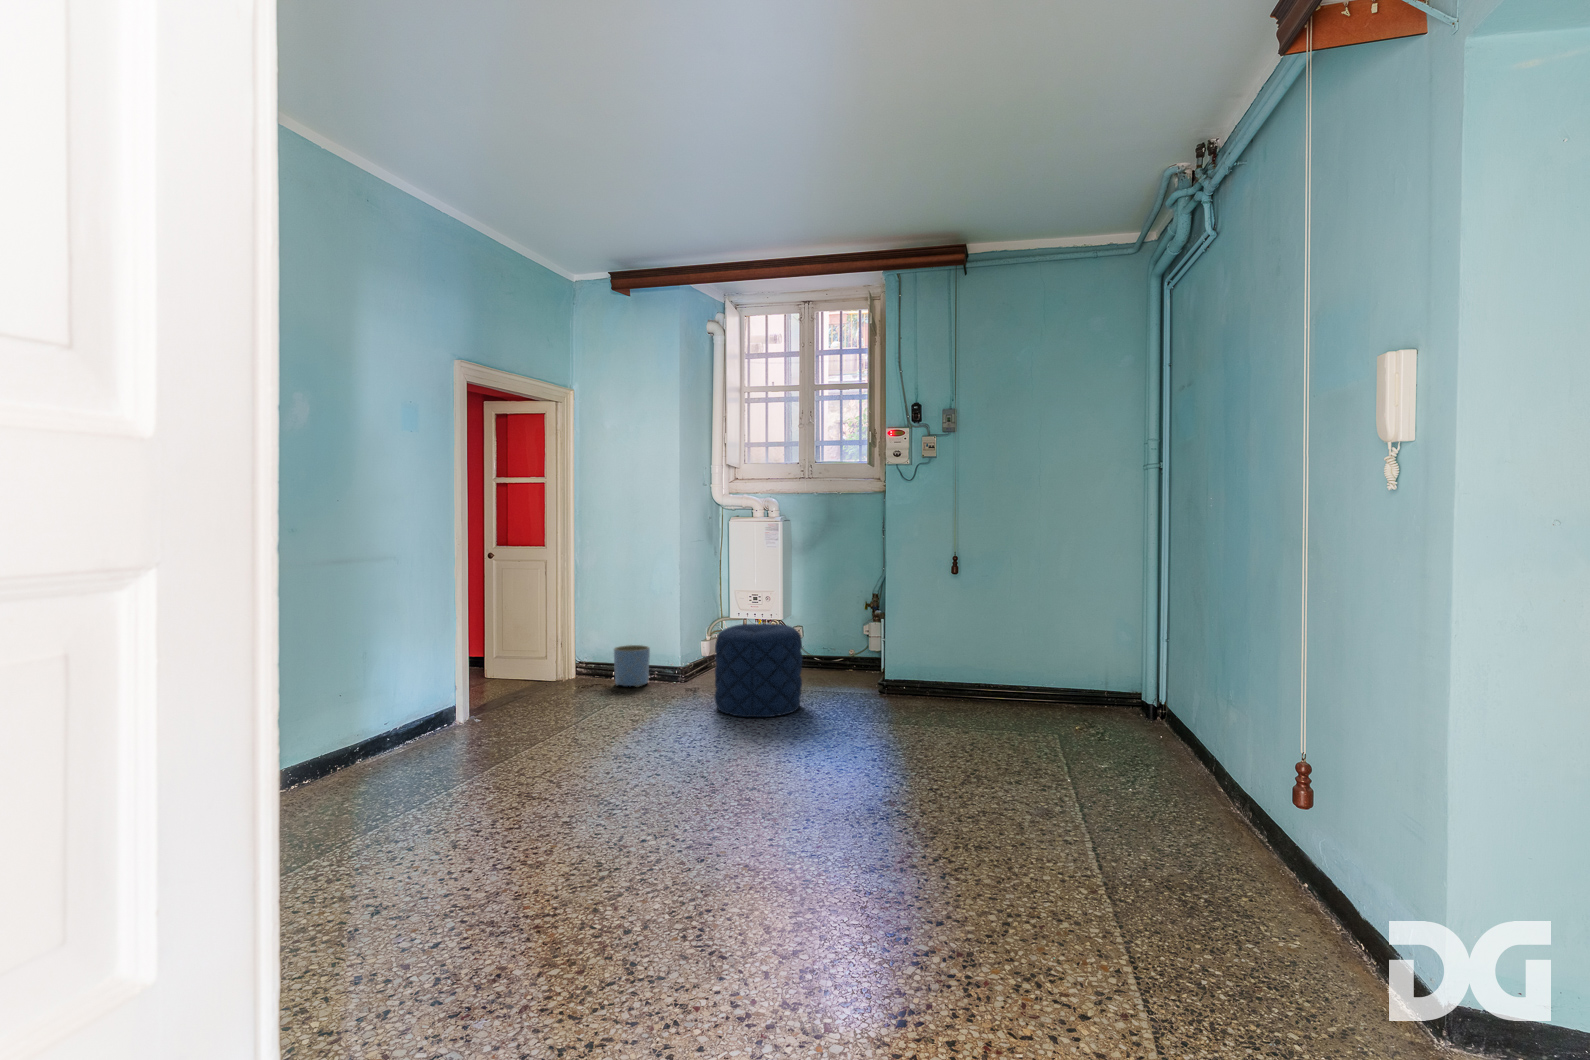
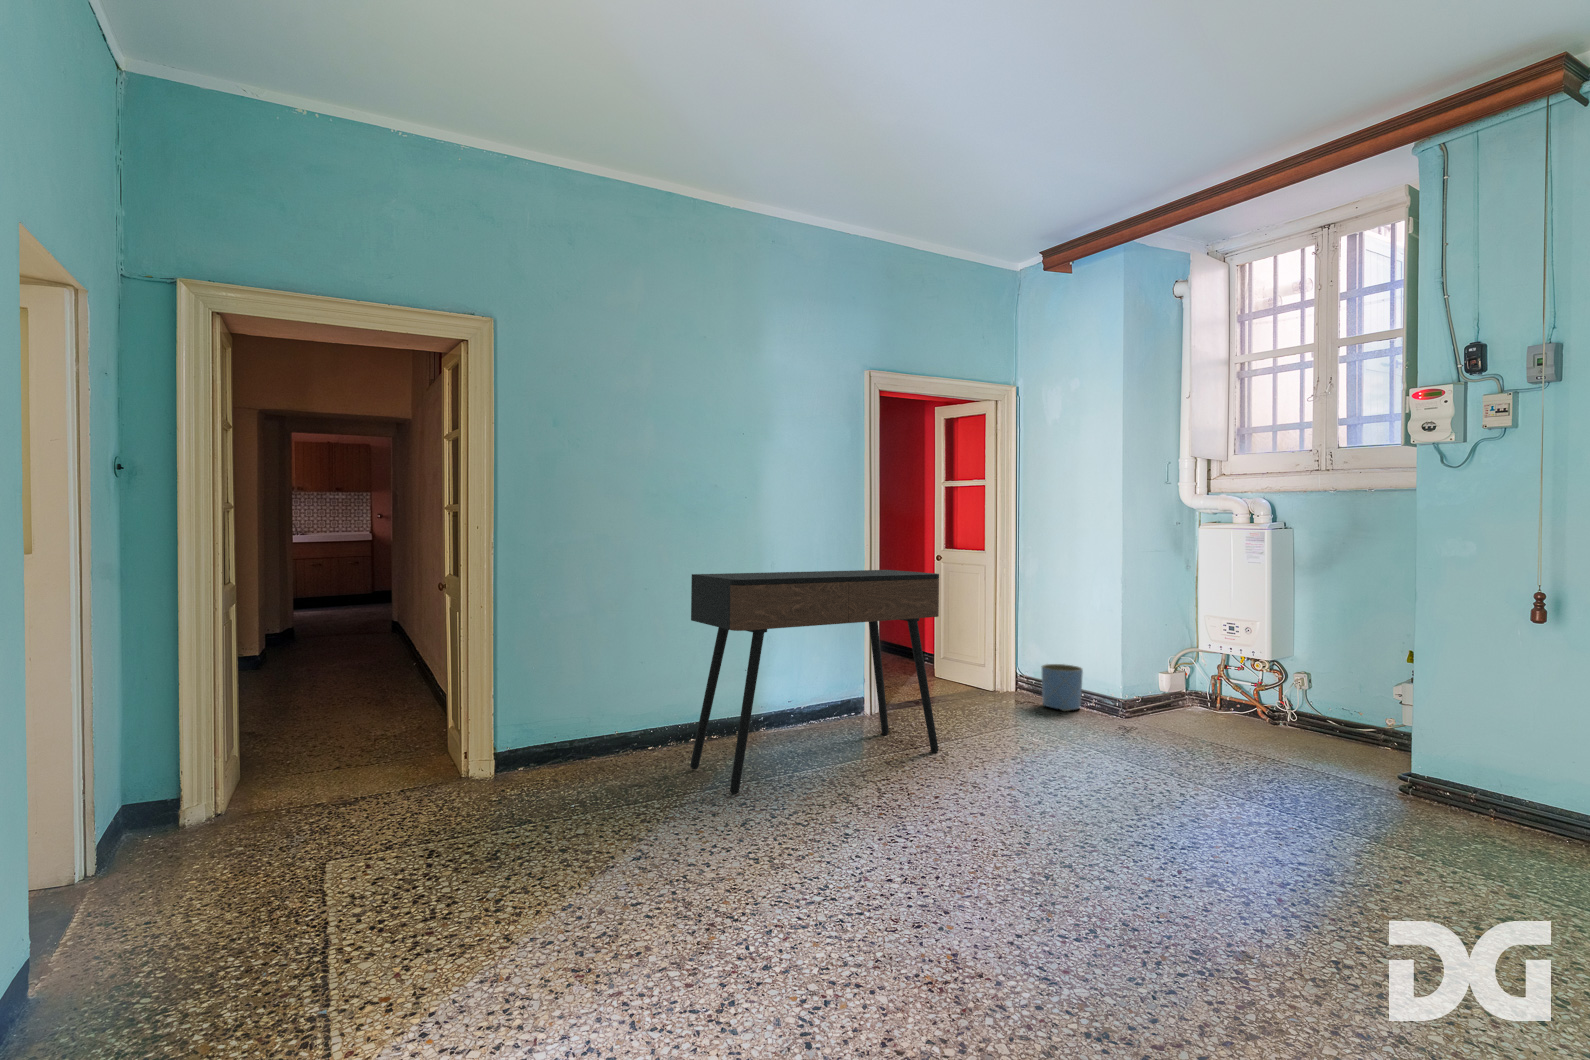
console table: none [326,570,572,826] -> present [690,570,939,794]
pouf: present [714,623,802,717] -> none [1127,654,1252,777]

